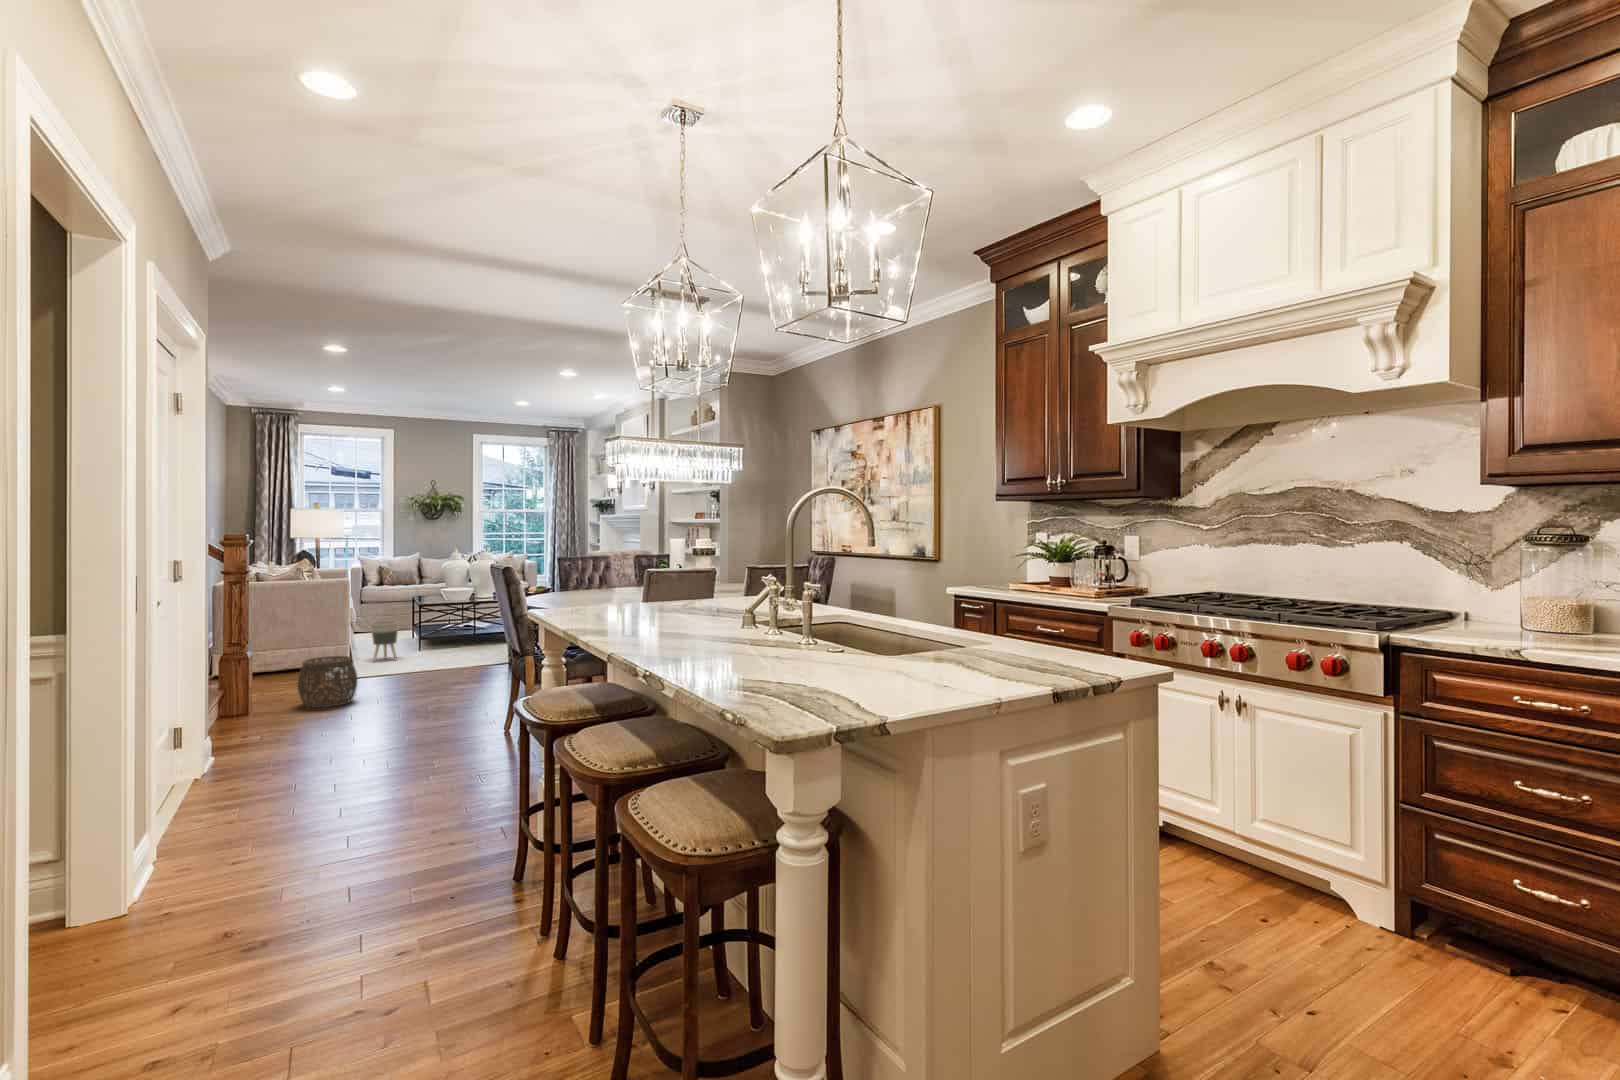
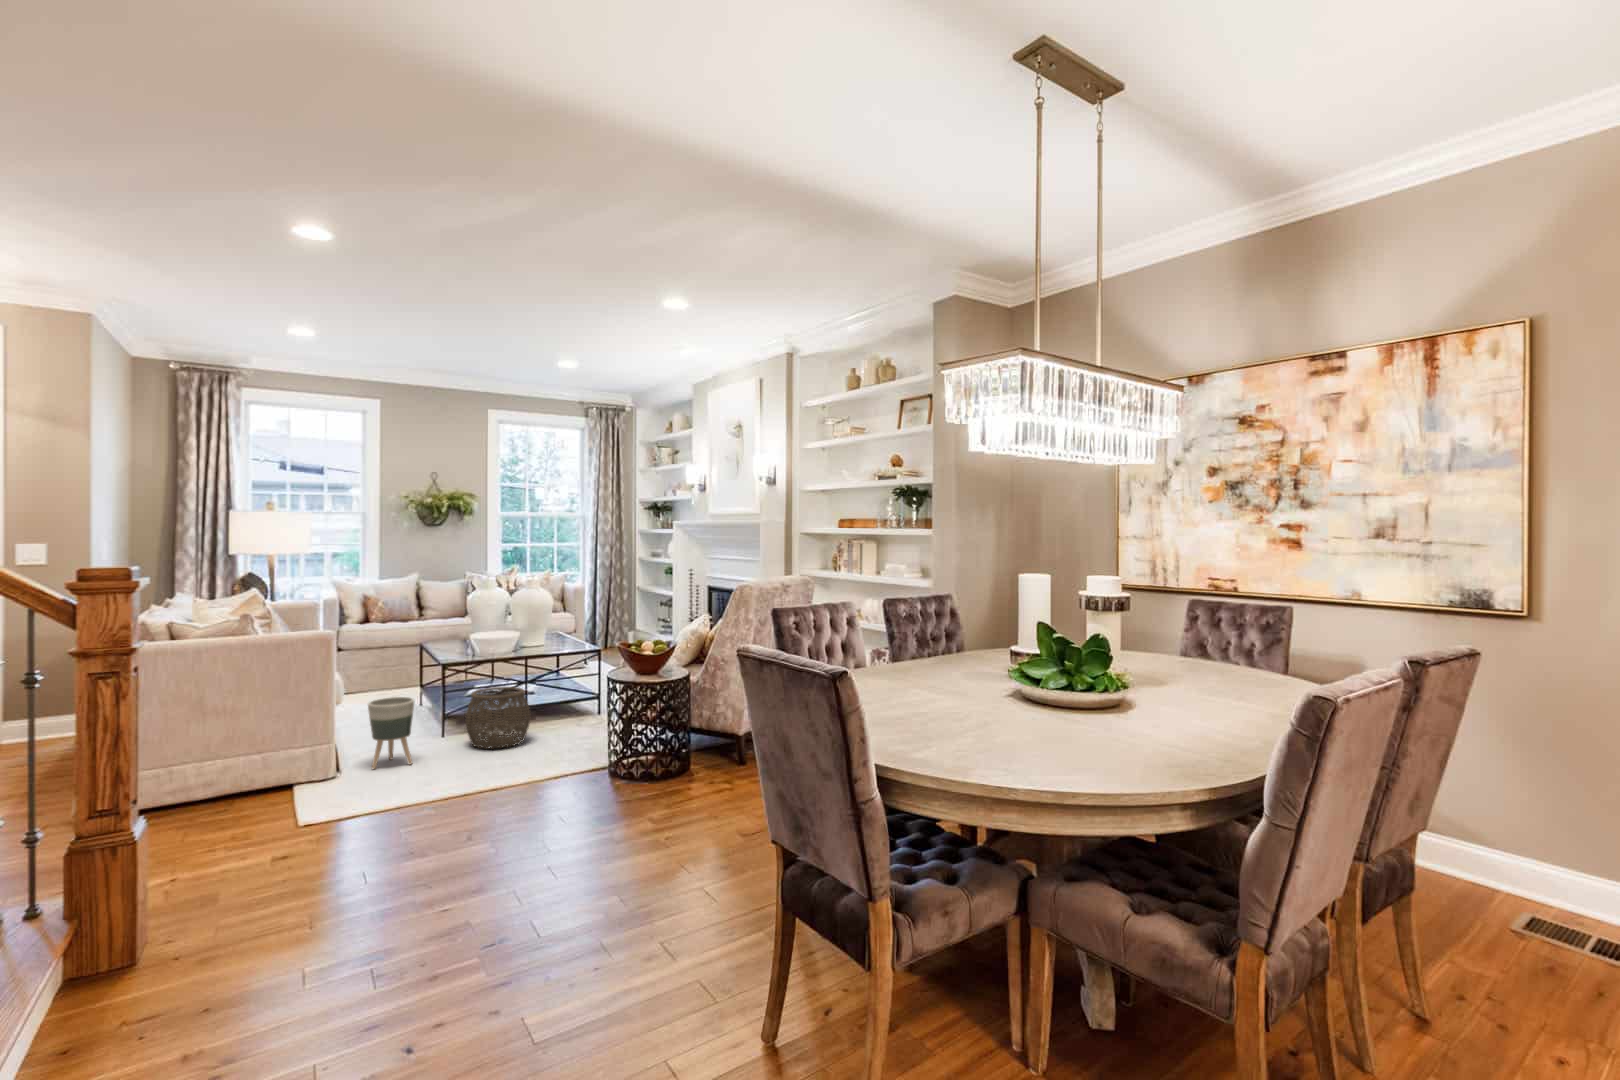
woven basket: present [297,656,357,708] -> present [466,687,530,749]

